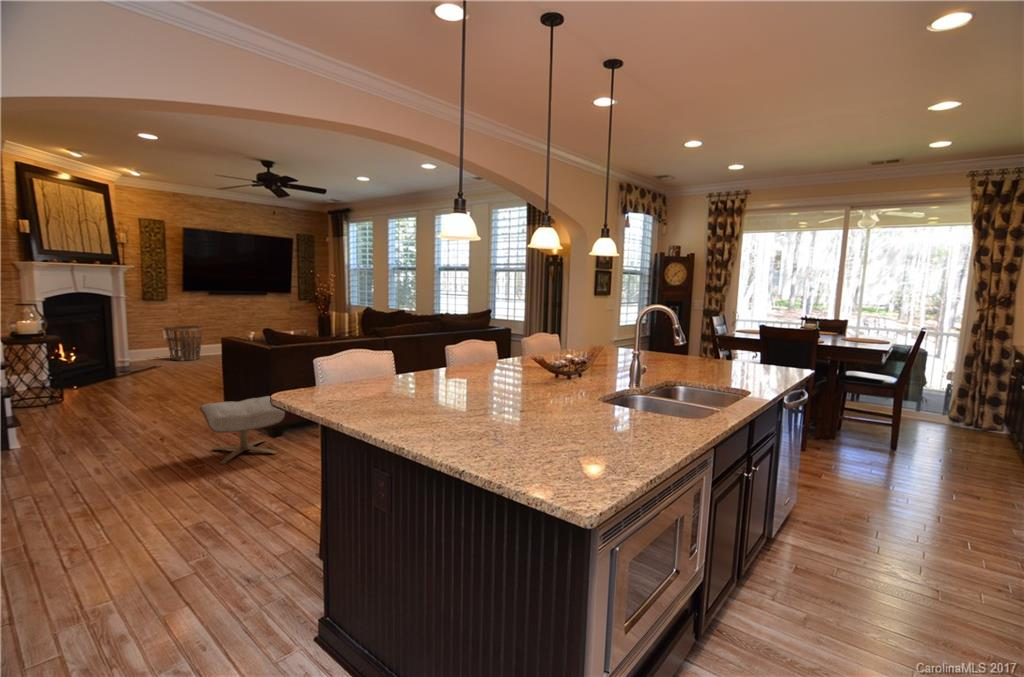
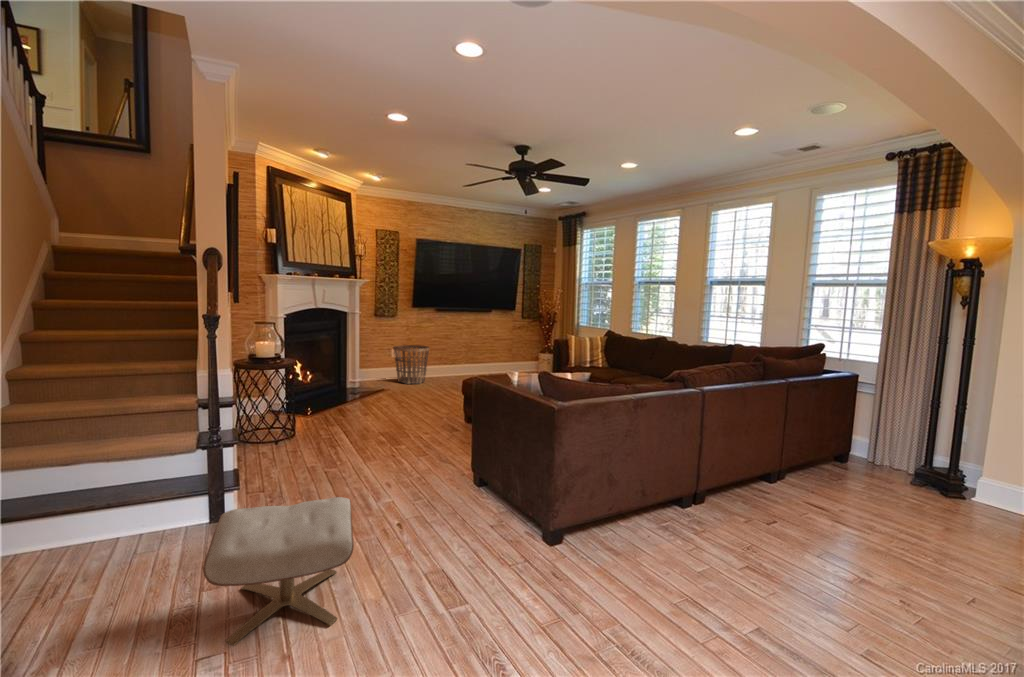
ottoman: present [200,396,285,464] -> present [203,497,354,646]

